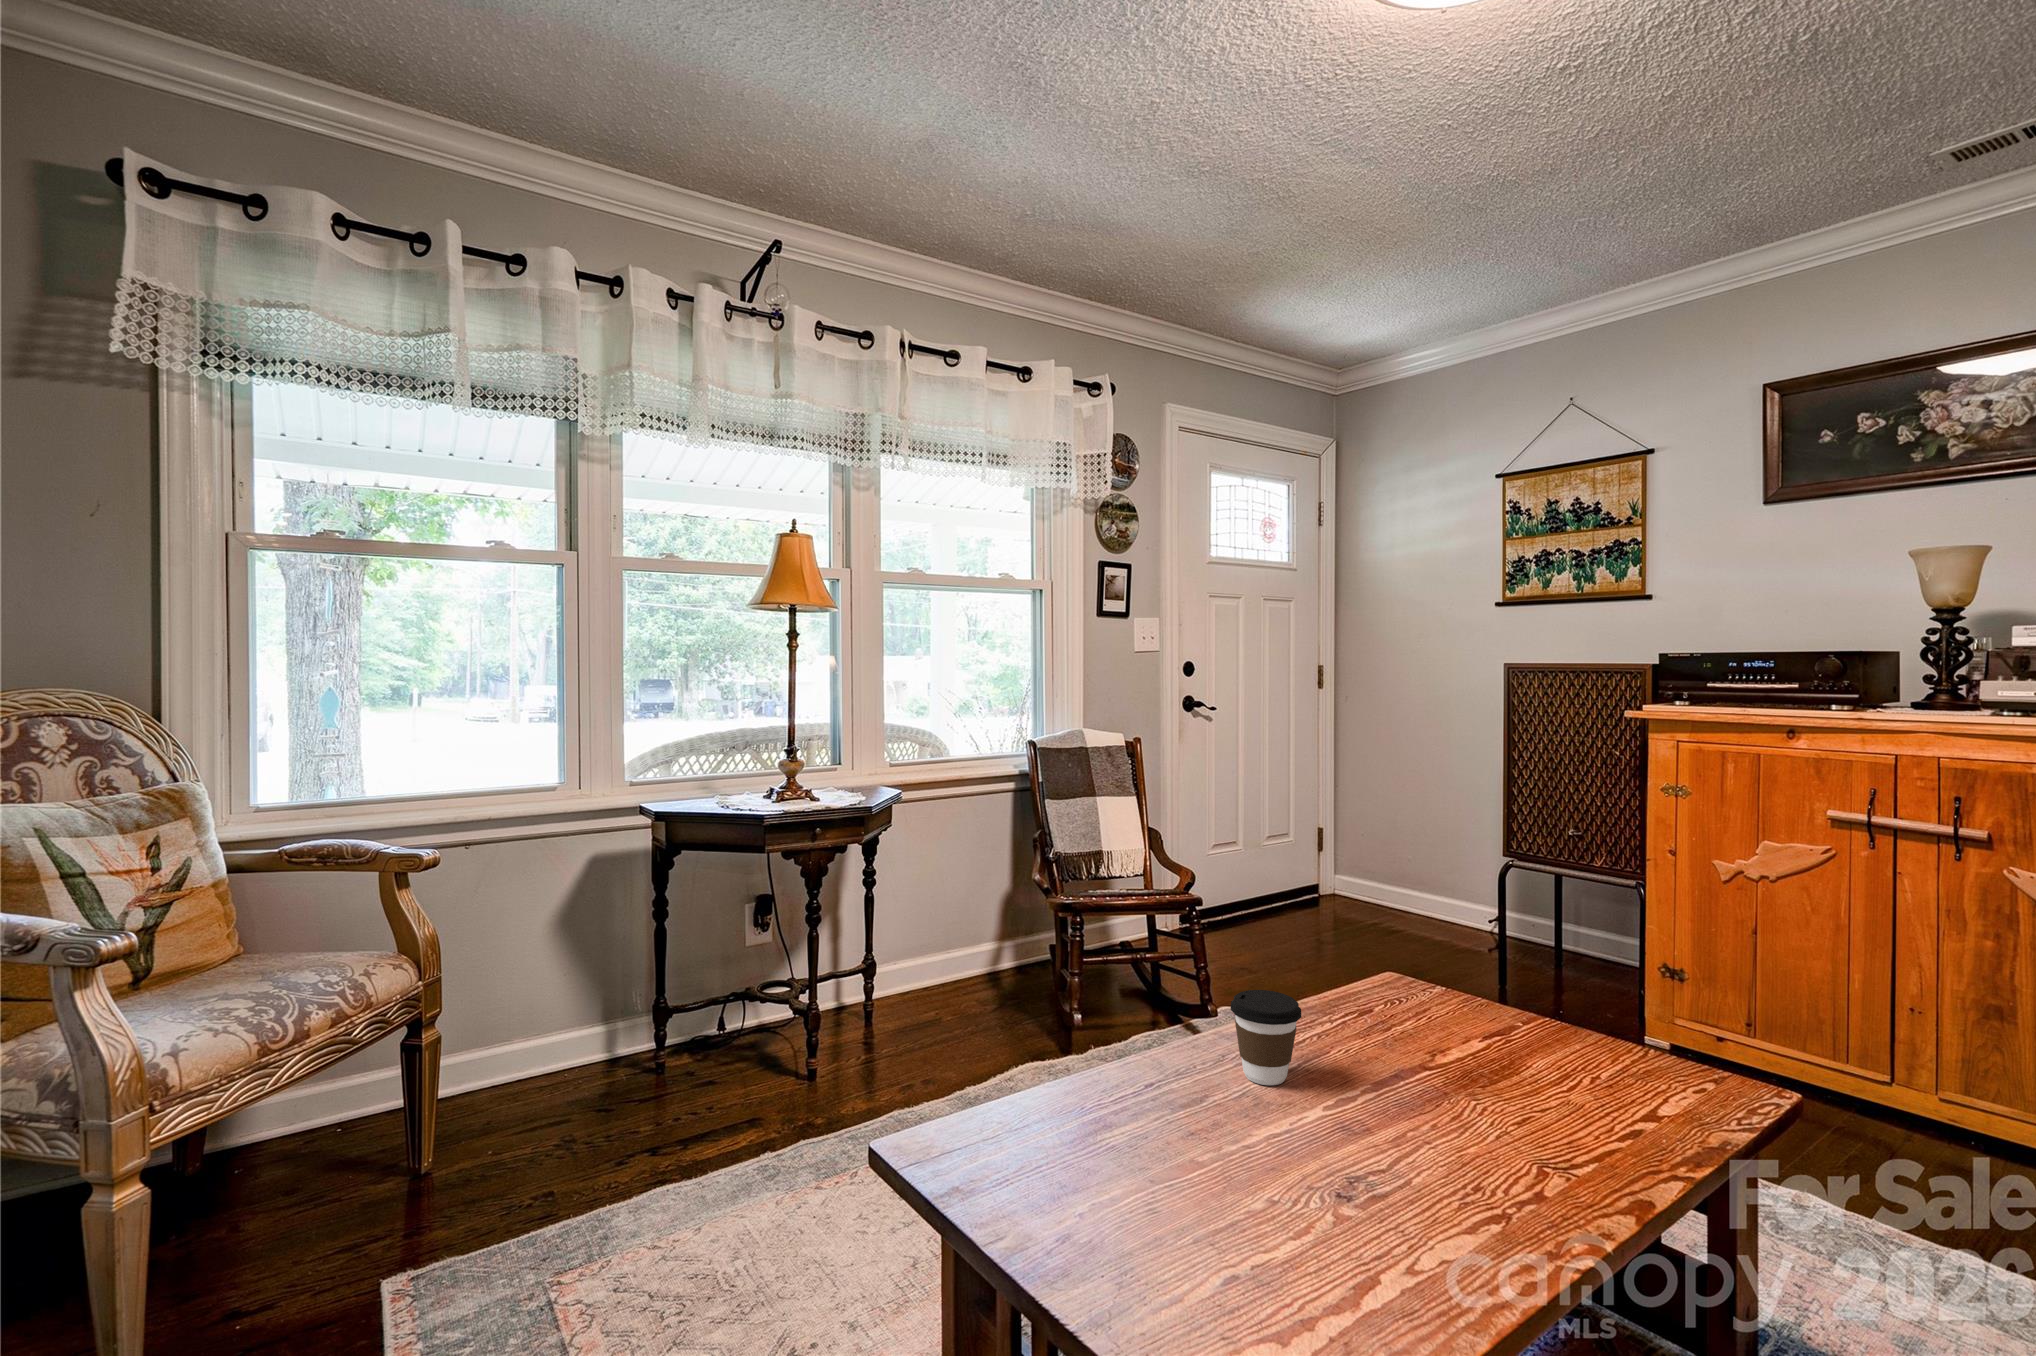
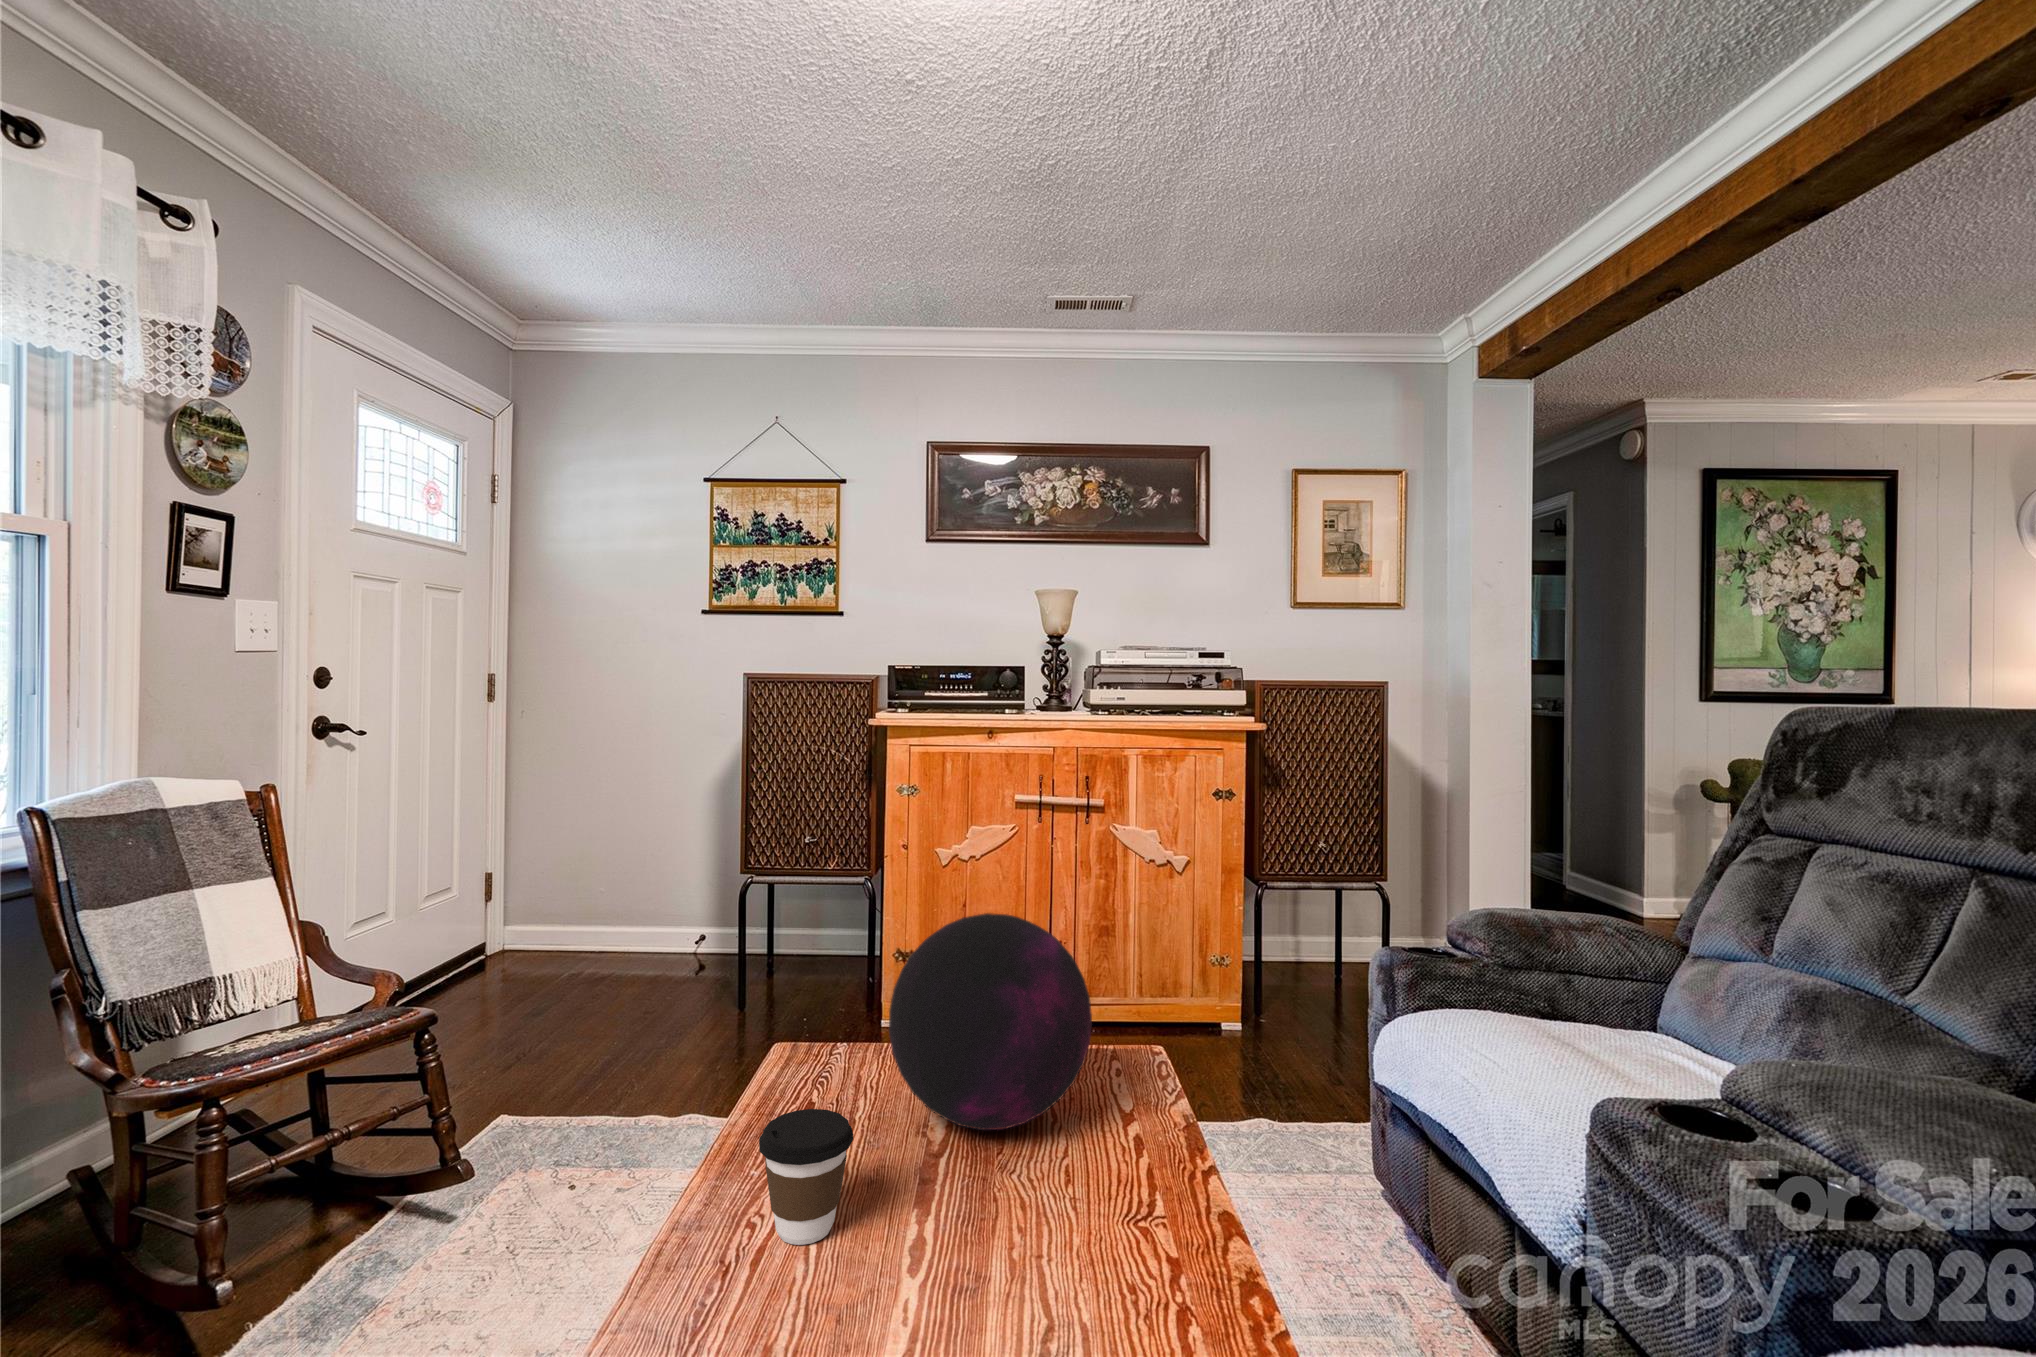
decorative orb: none [1389,887,1607,1091] -> present [889,913,1092,1130]

